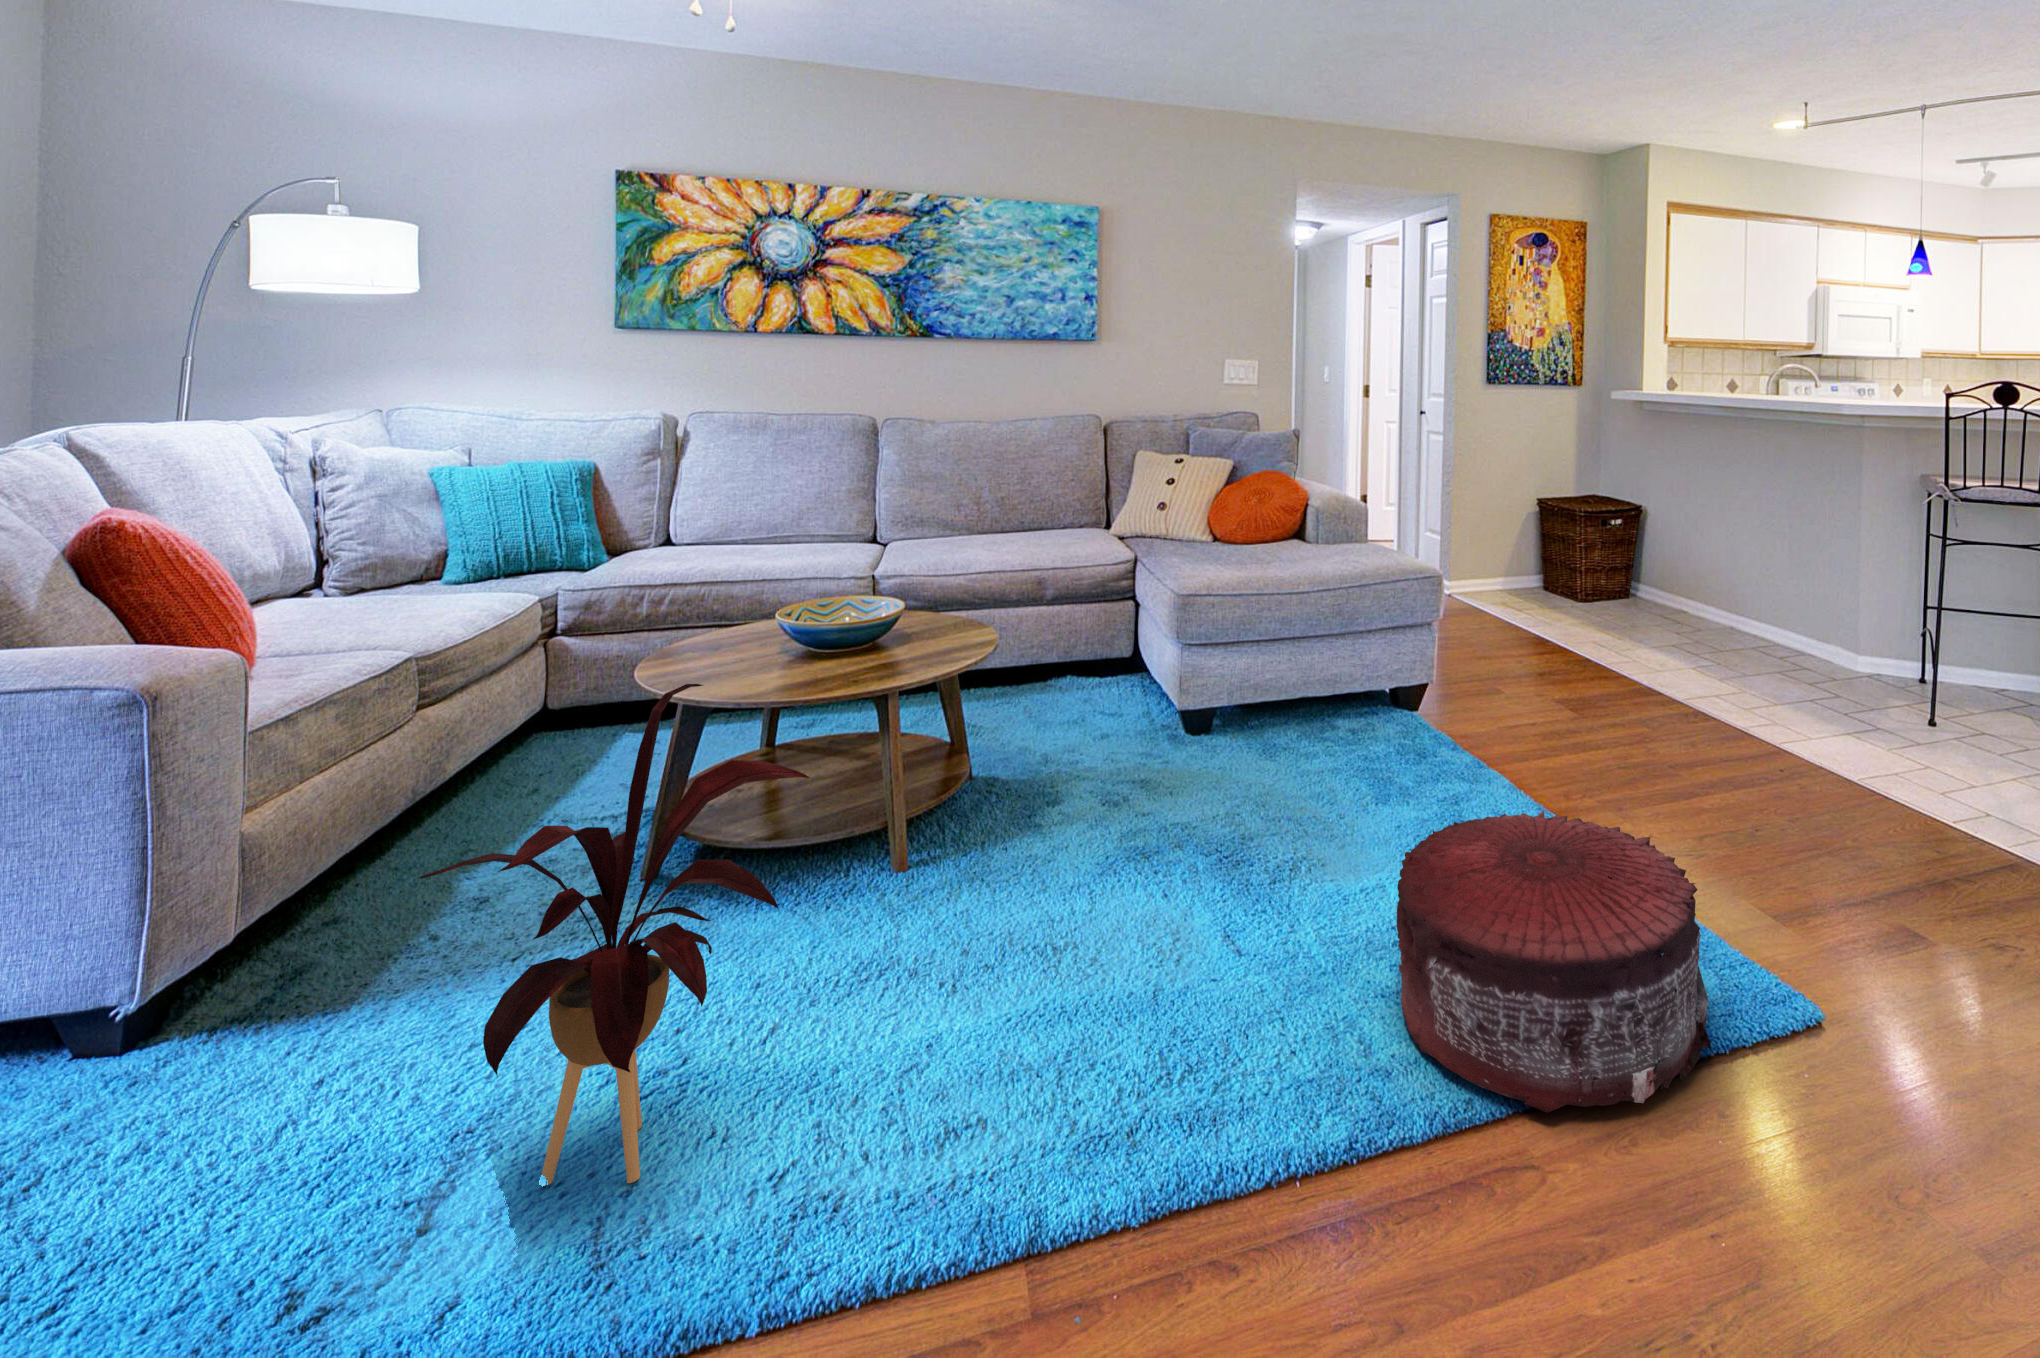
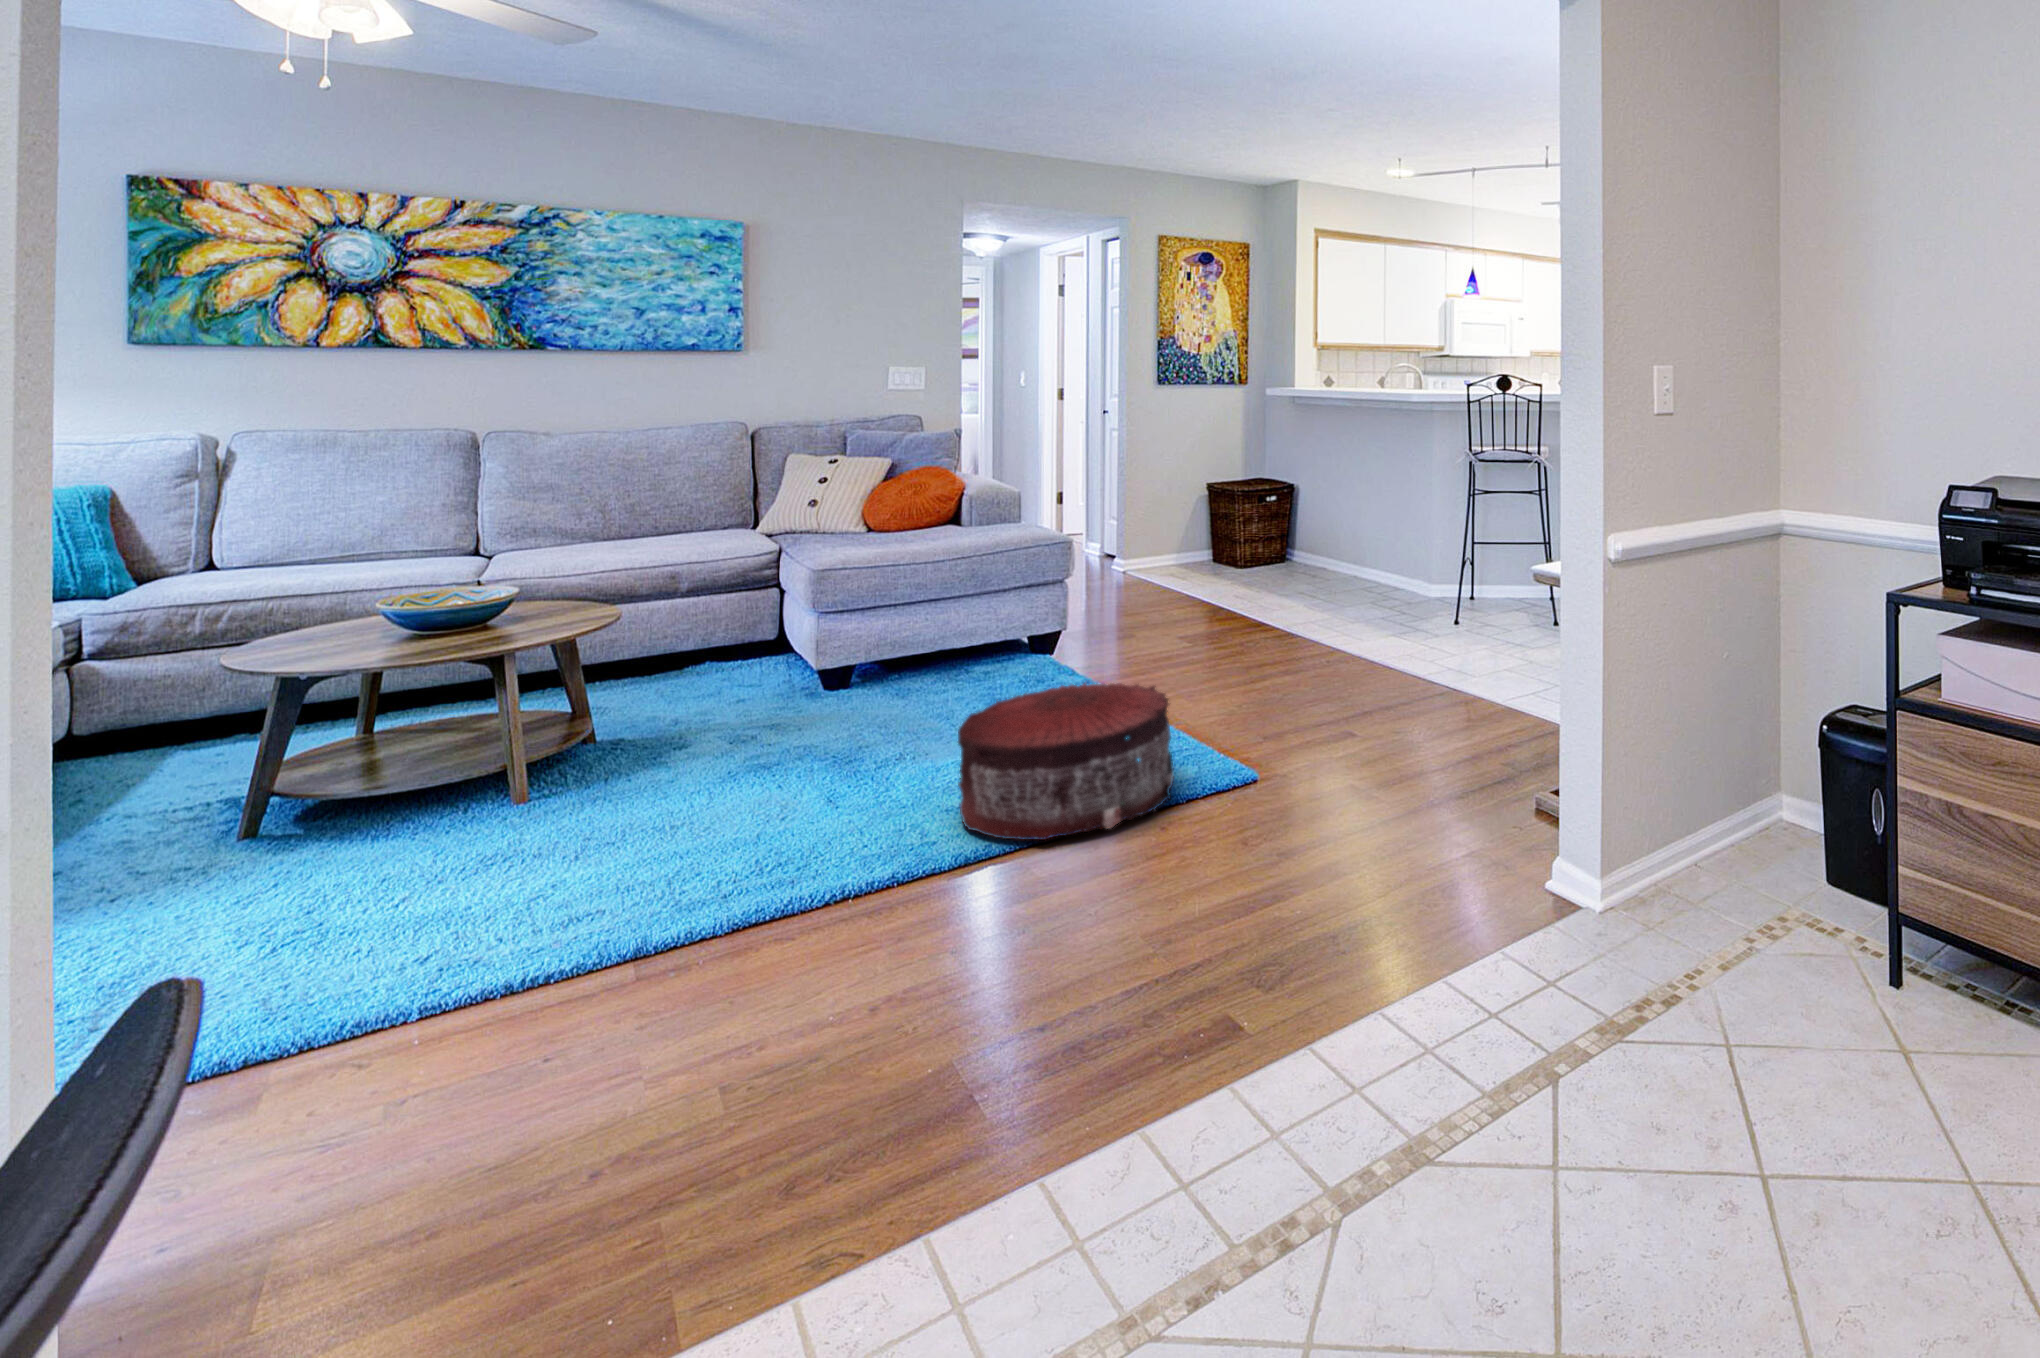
house plant: present [417,684,810,1185] -> none [103,618,453,989]

